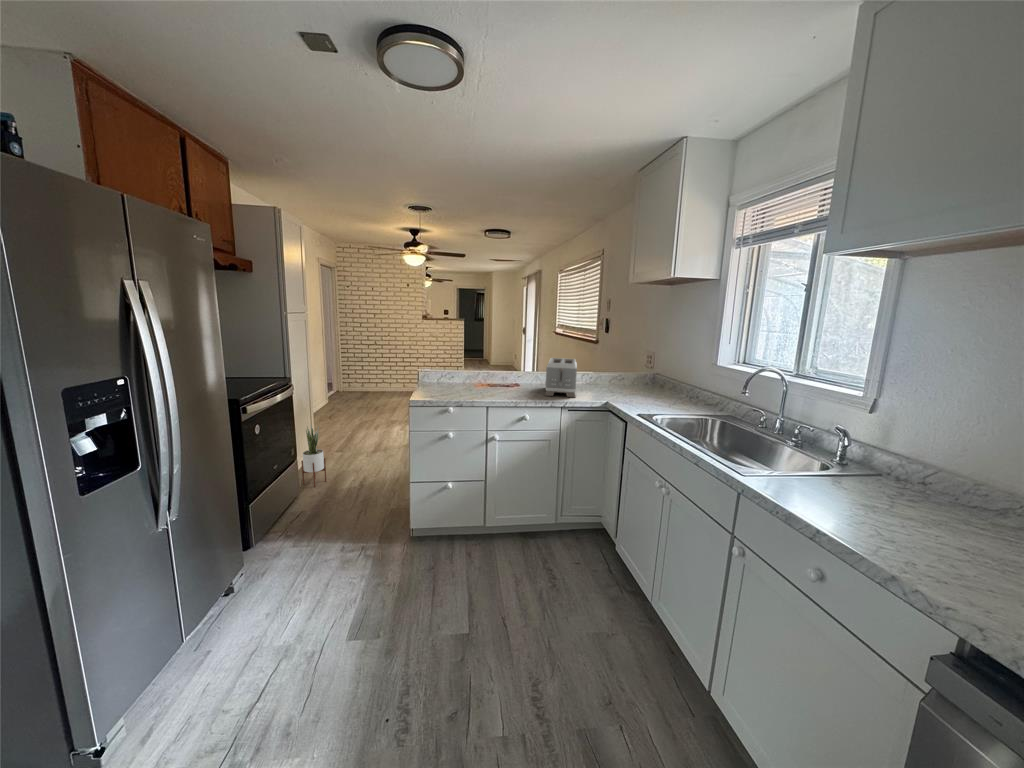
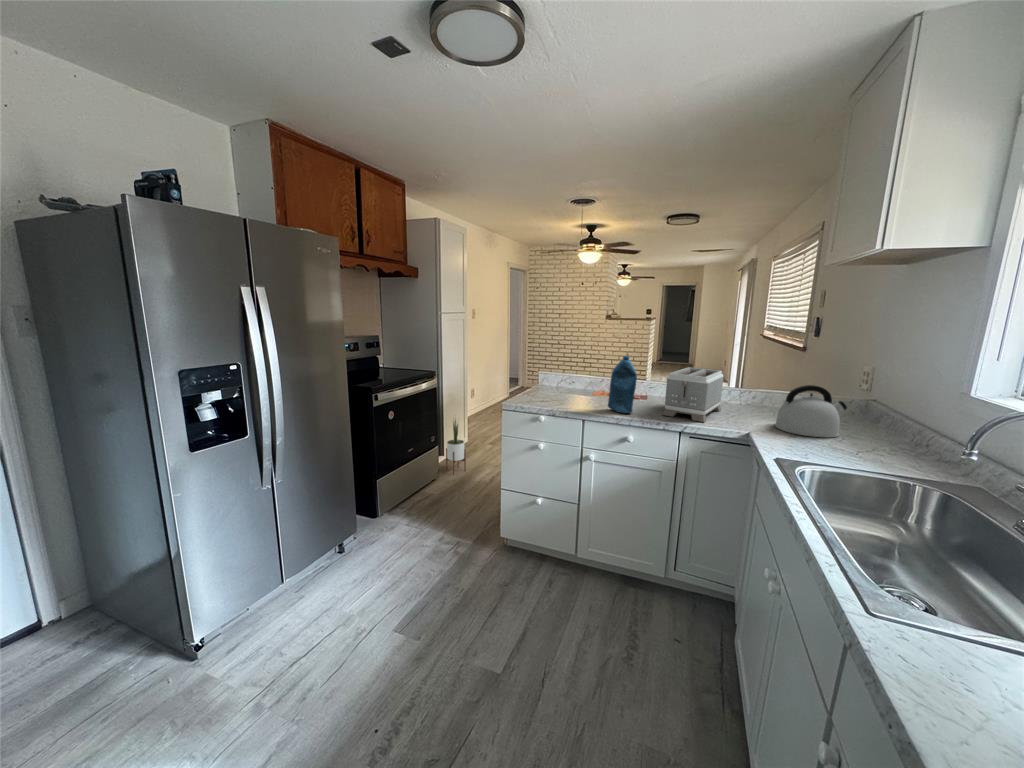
bottle: none [502,351,527,398] -> present [608,356,637,414]
kettle: none [615,365,654,399] -> present [775,385,847,437]

